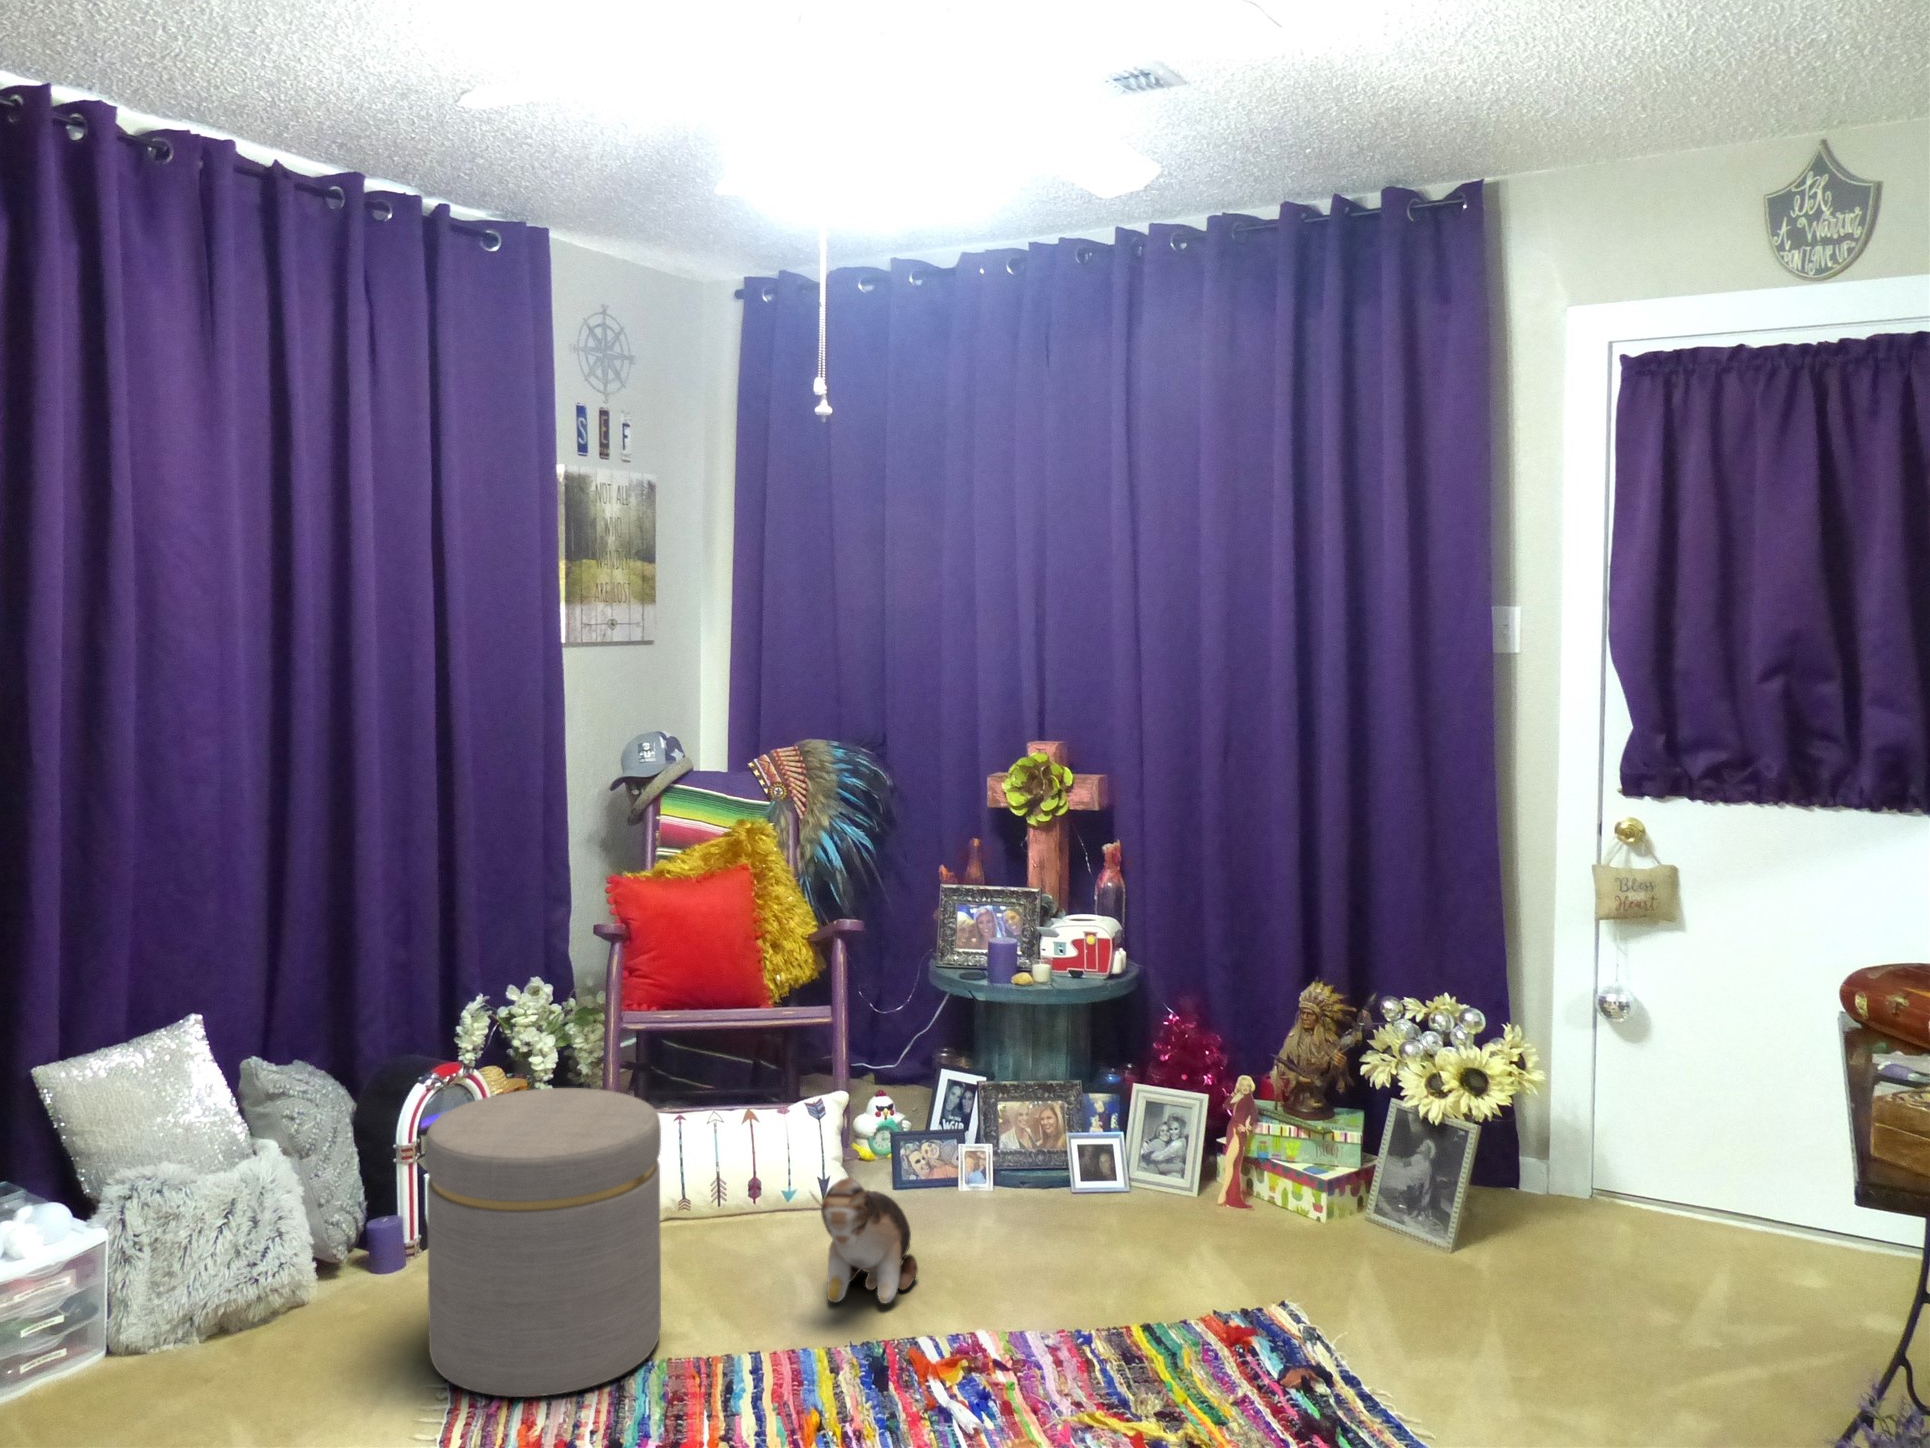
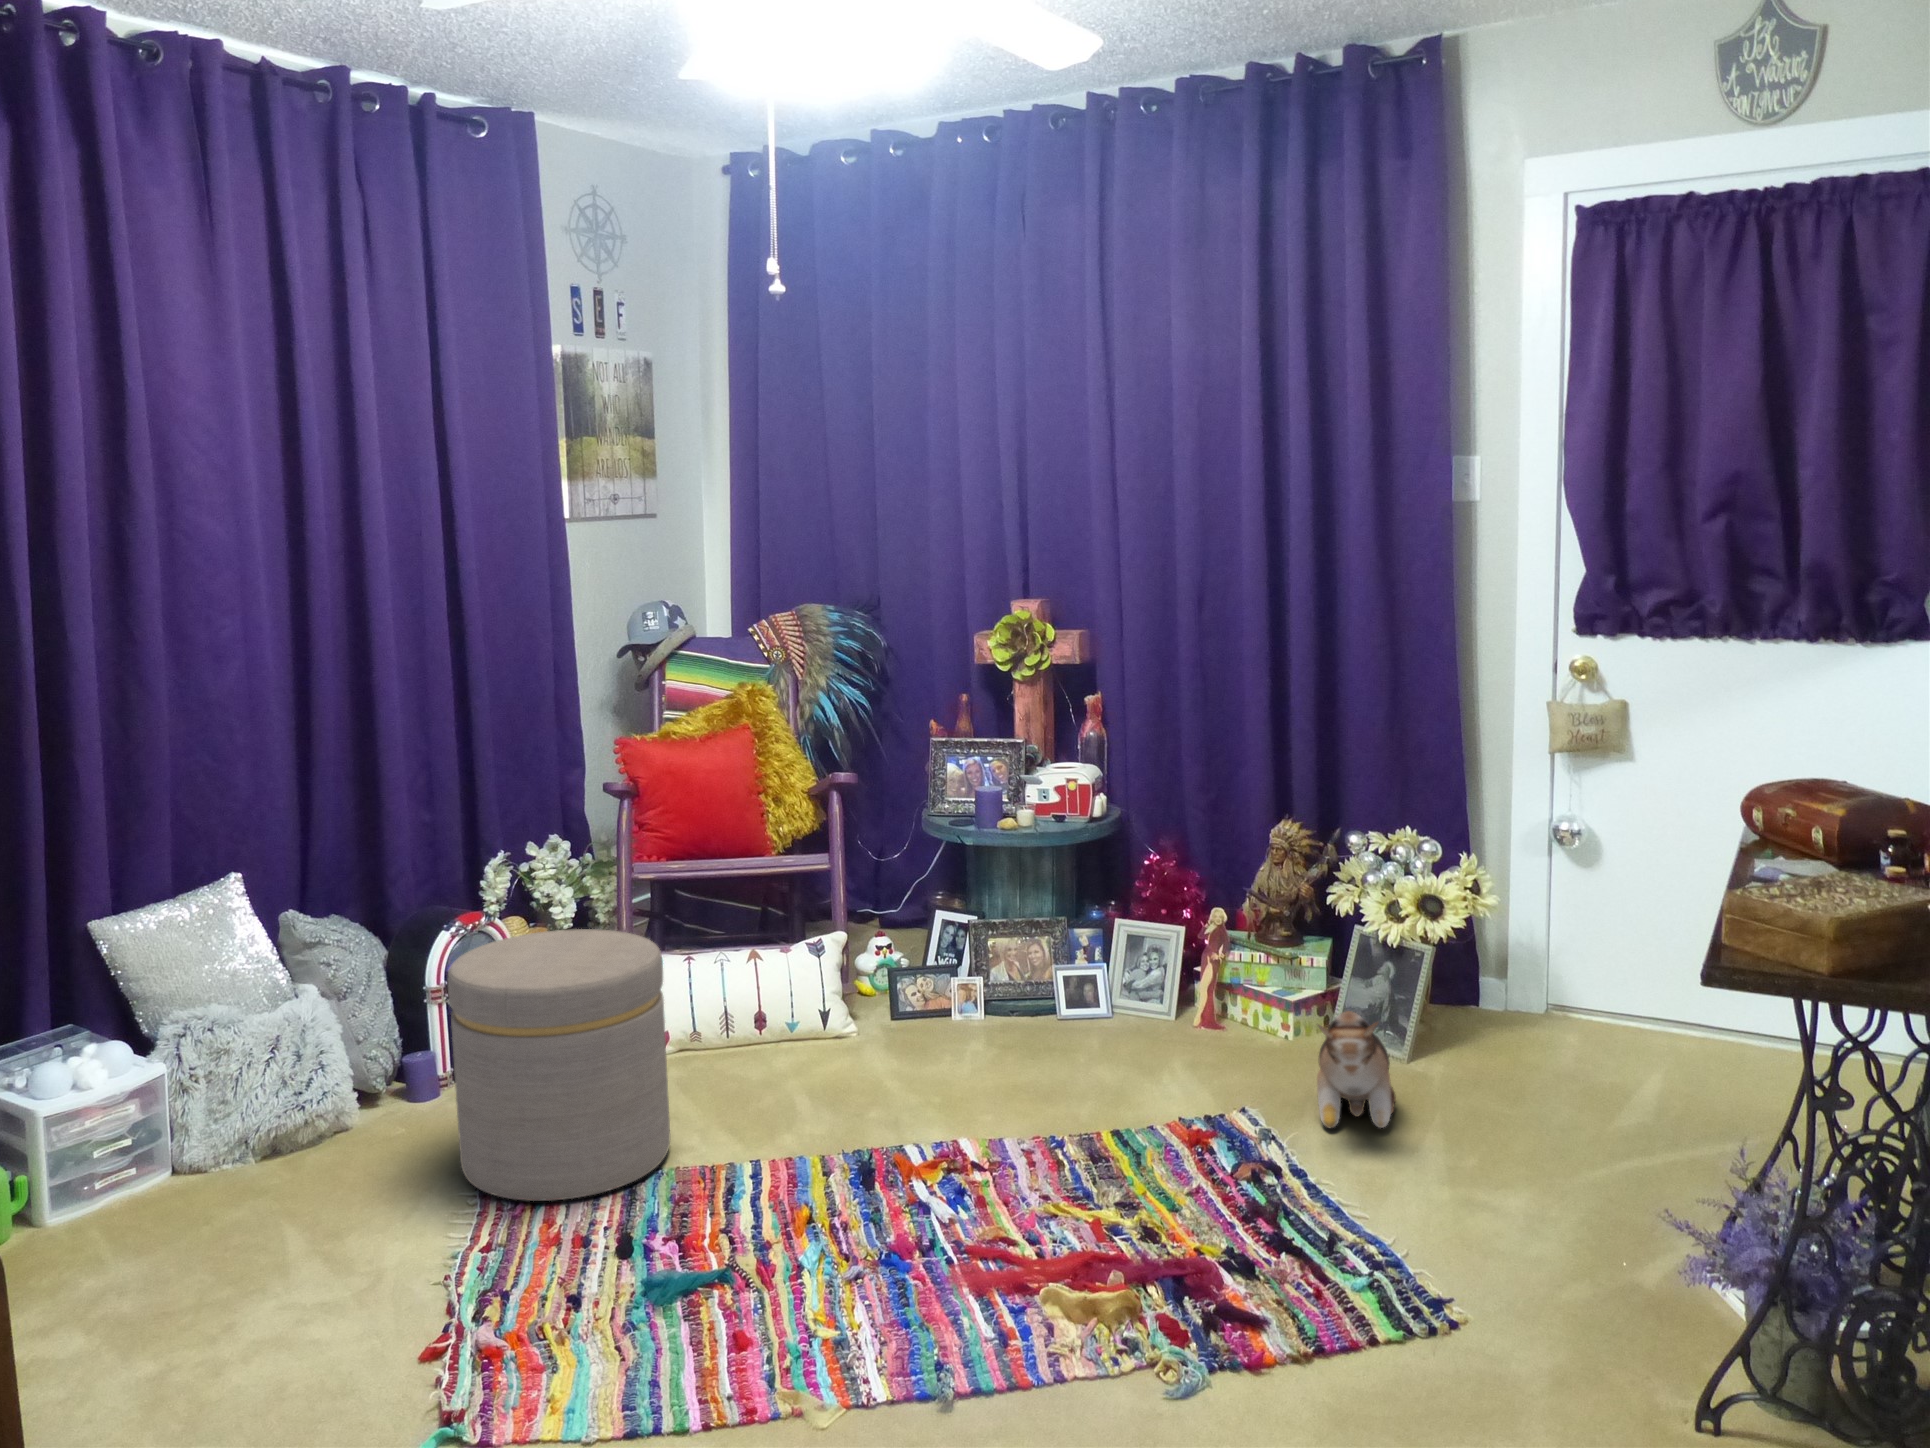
plush toy: present [811,1178,918,1303] -> present [1317,1011,1396,1128]

